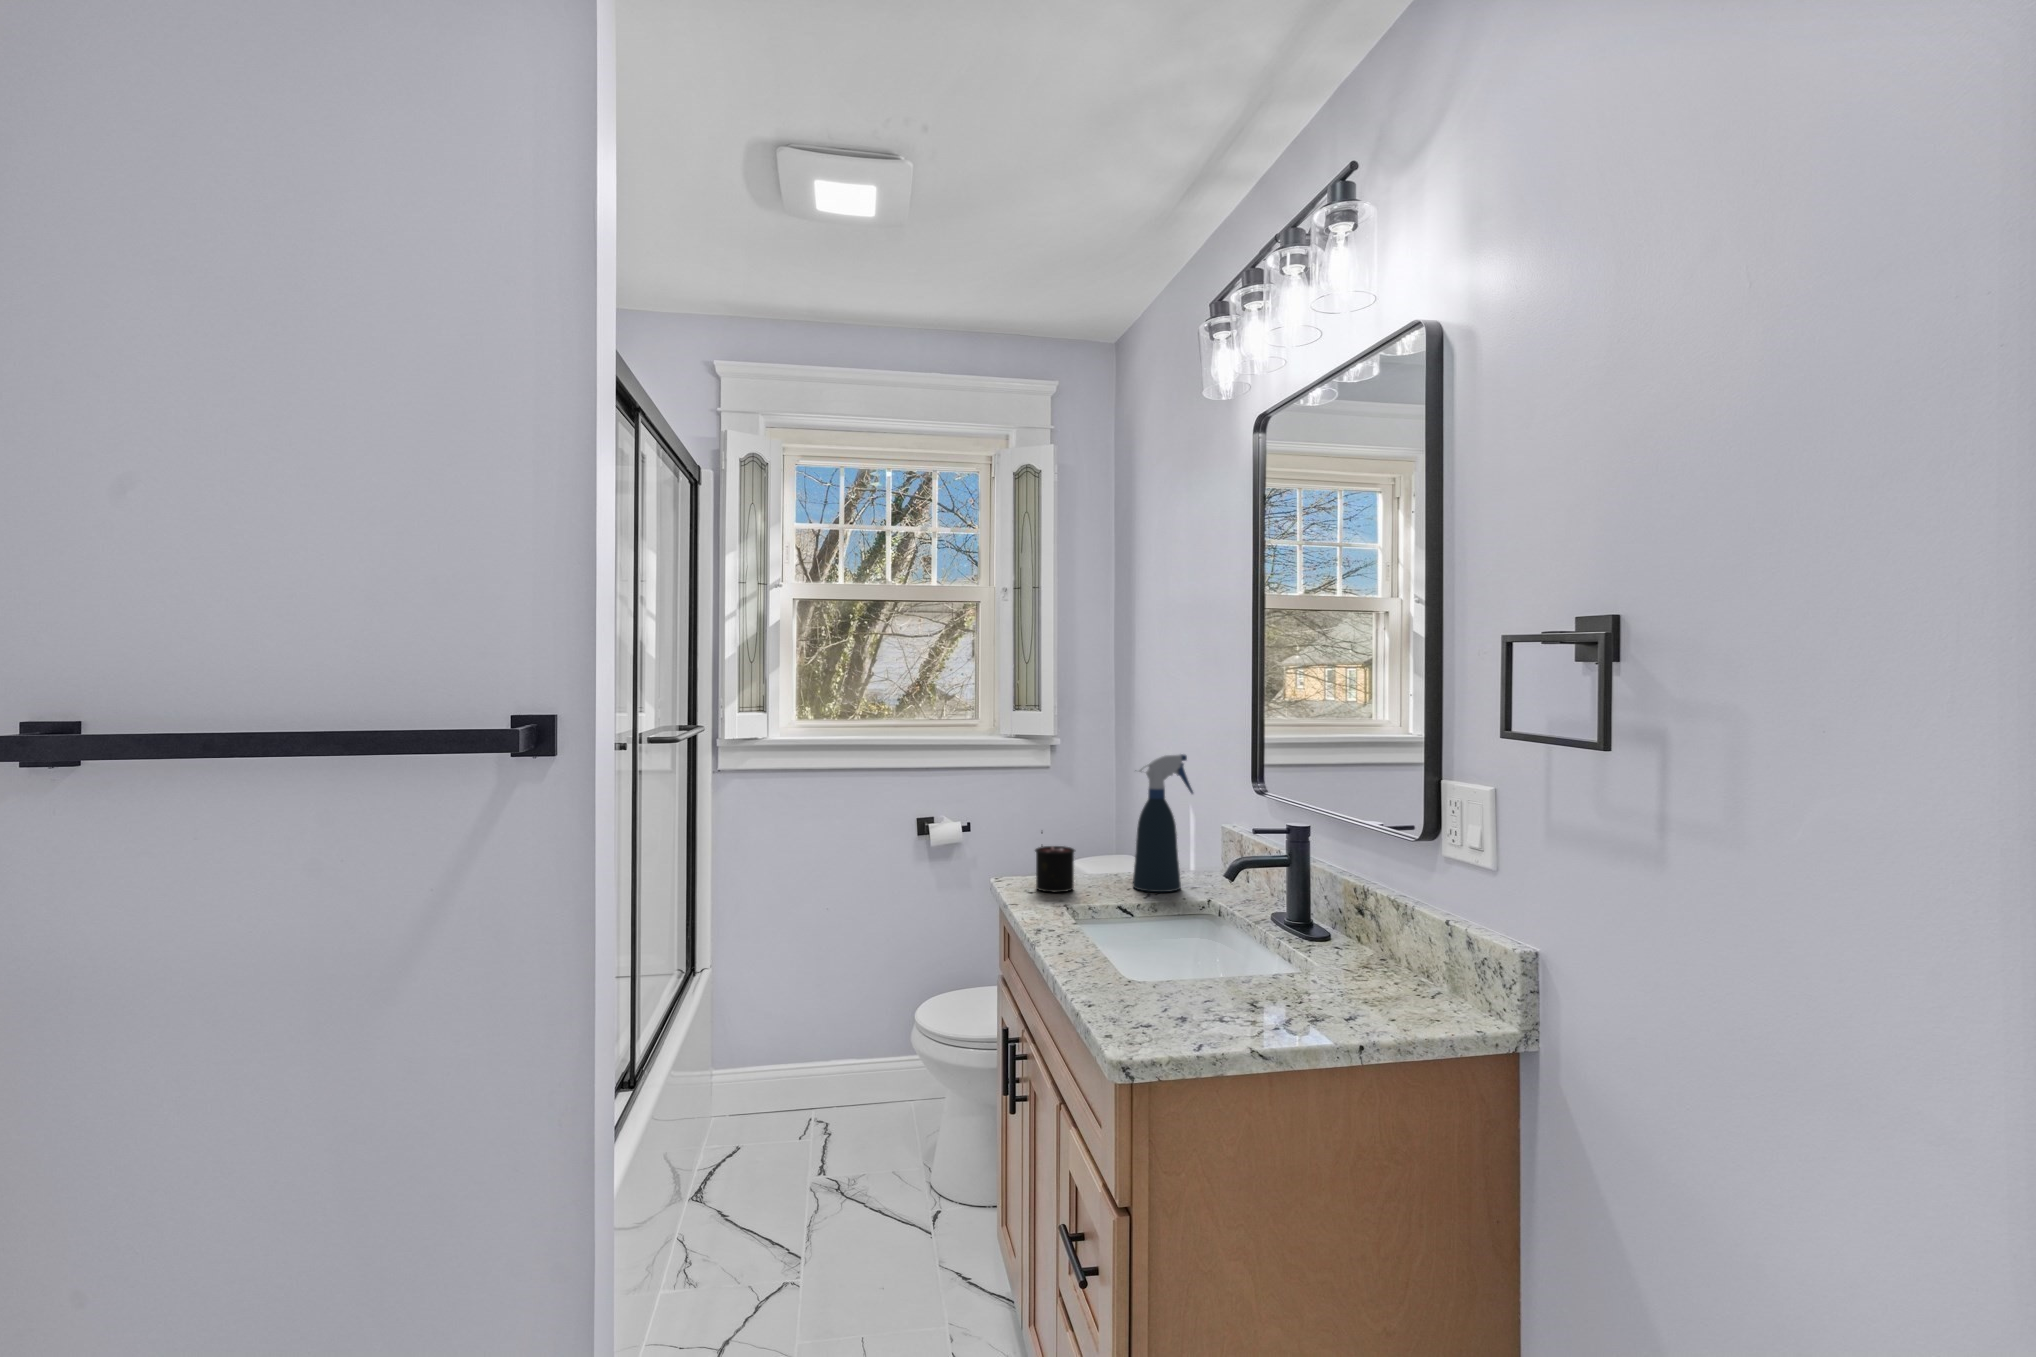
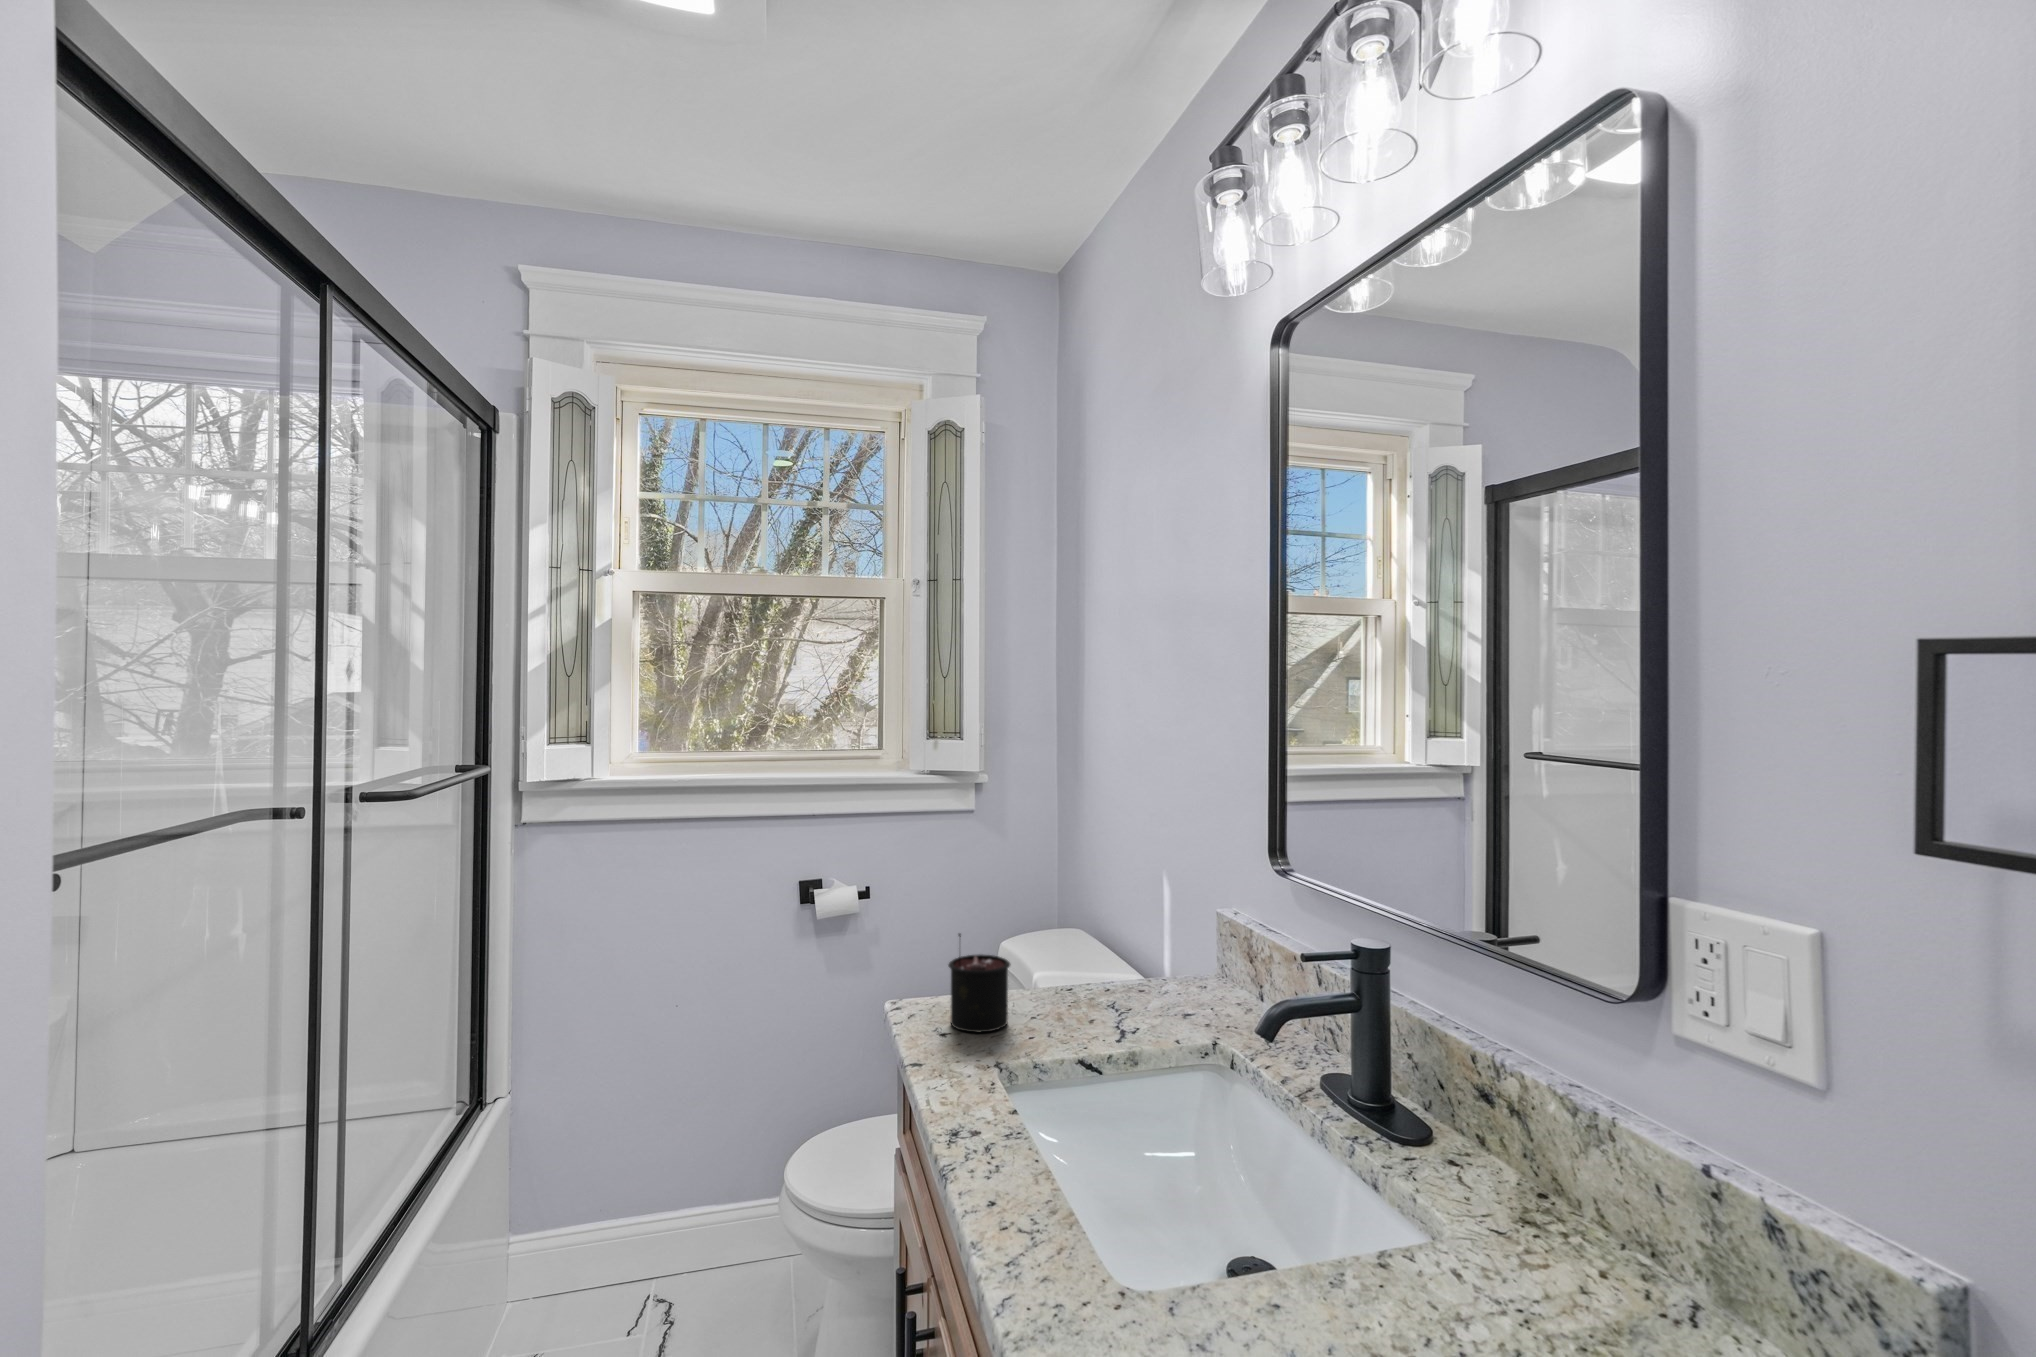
spray bottle: present [1133,754,1193,892] -> none [1095,815,1184,1026]

